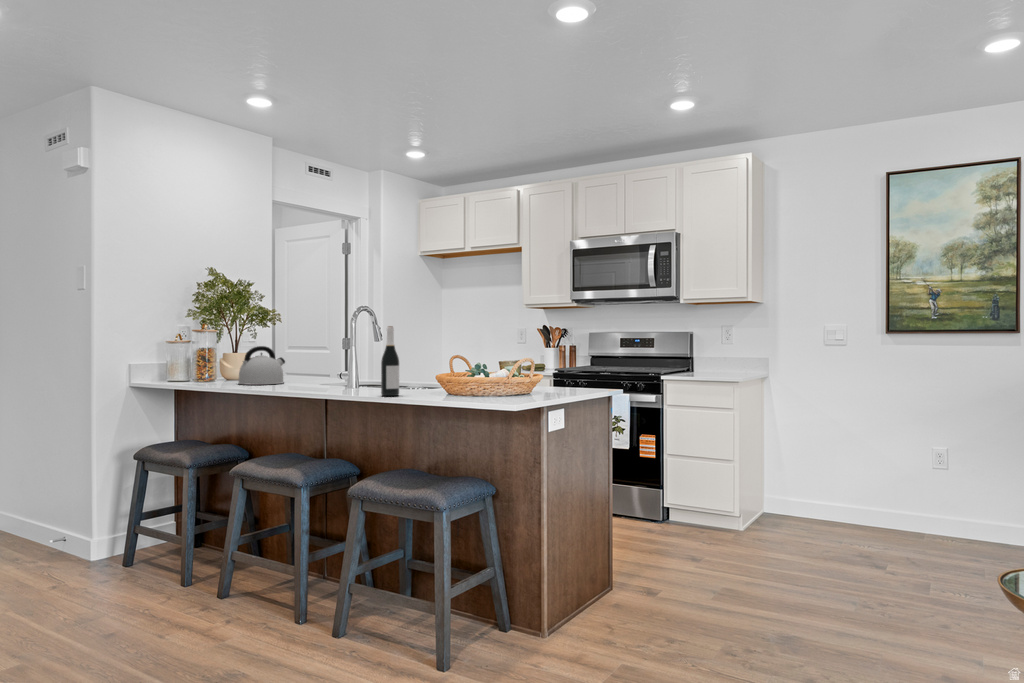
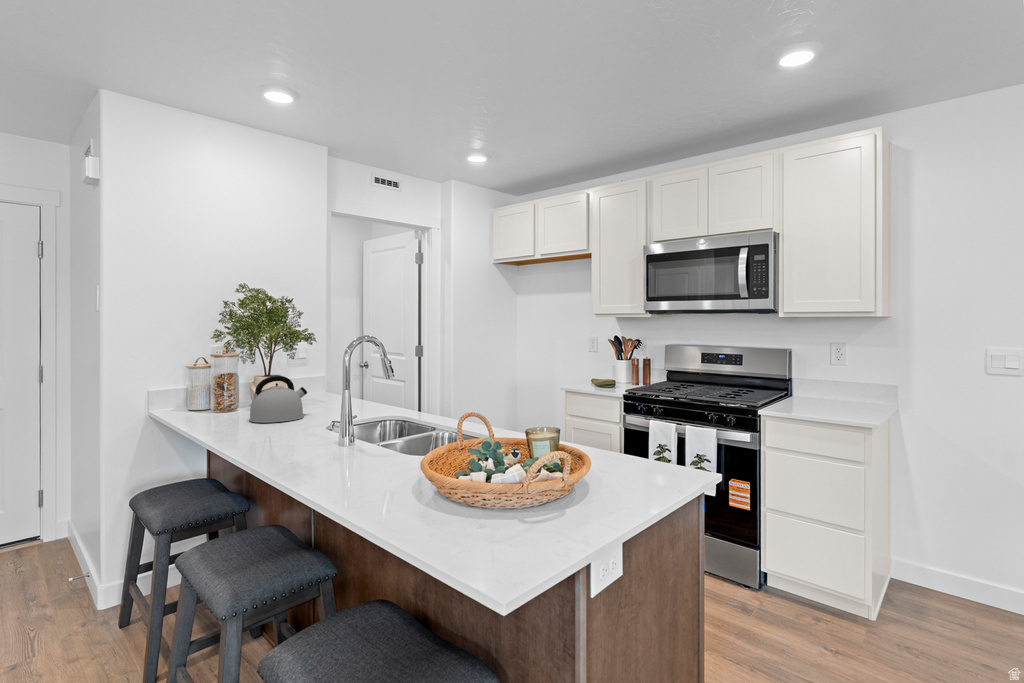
wine bottle: present [381,326,399,396] -> none [363,371,389,471]

